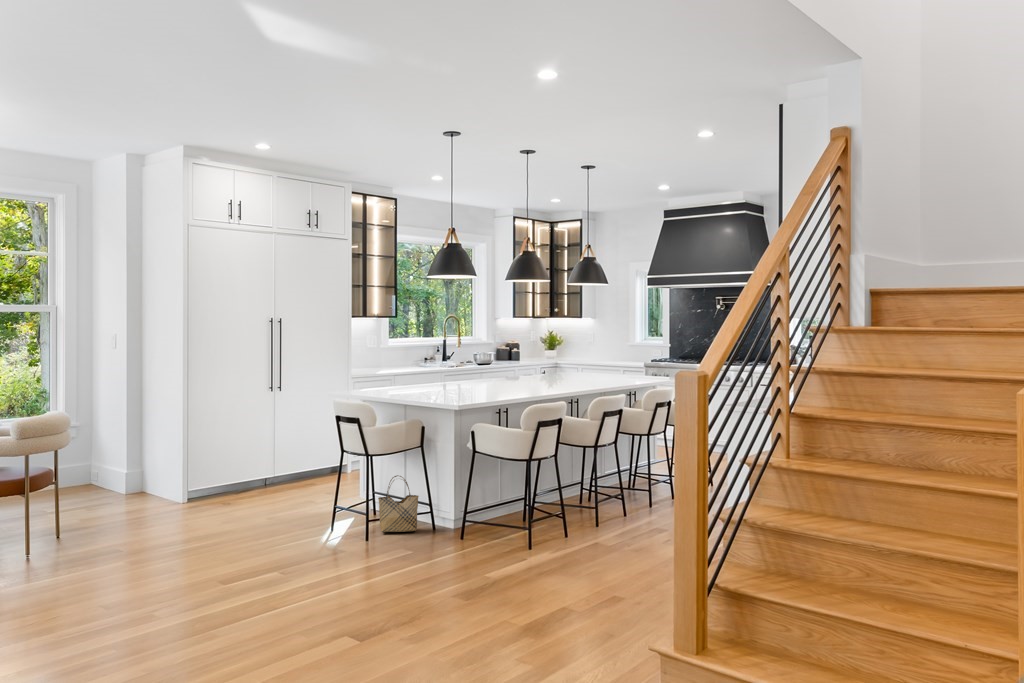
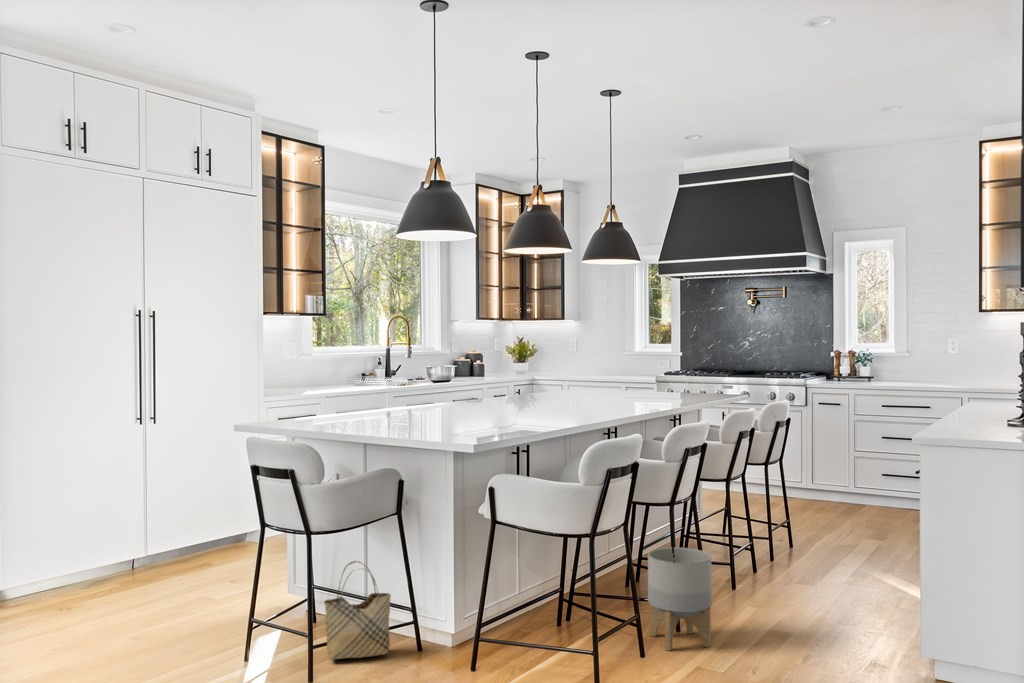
planter: none [578,474,617,536] -> present [648,547,711,651]

